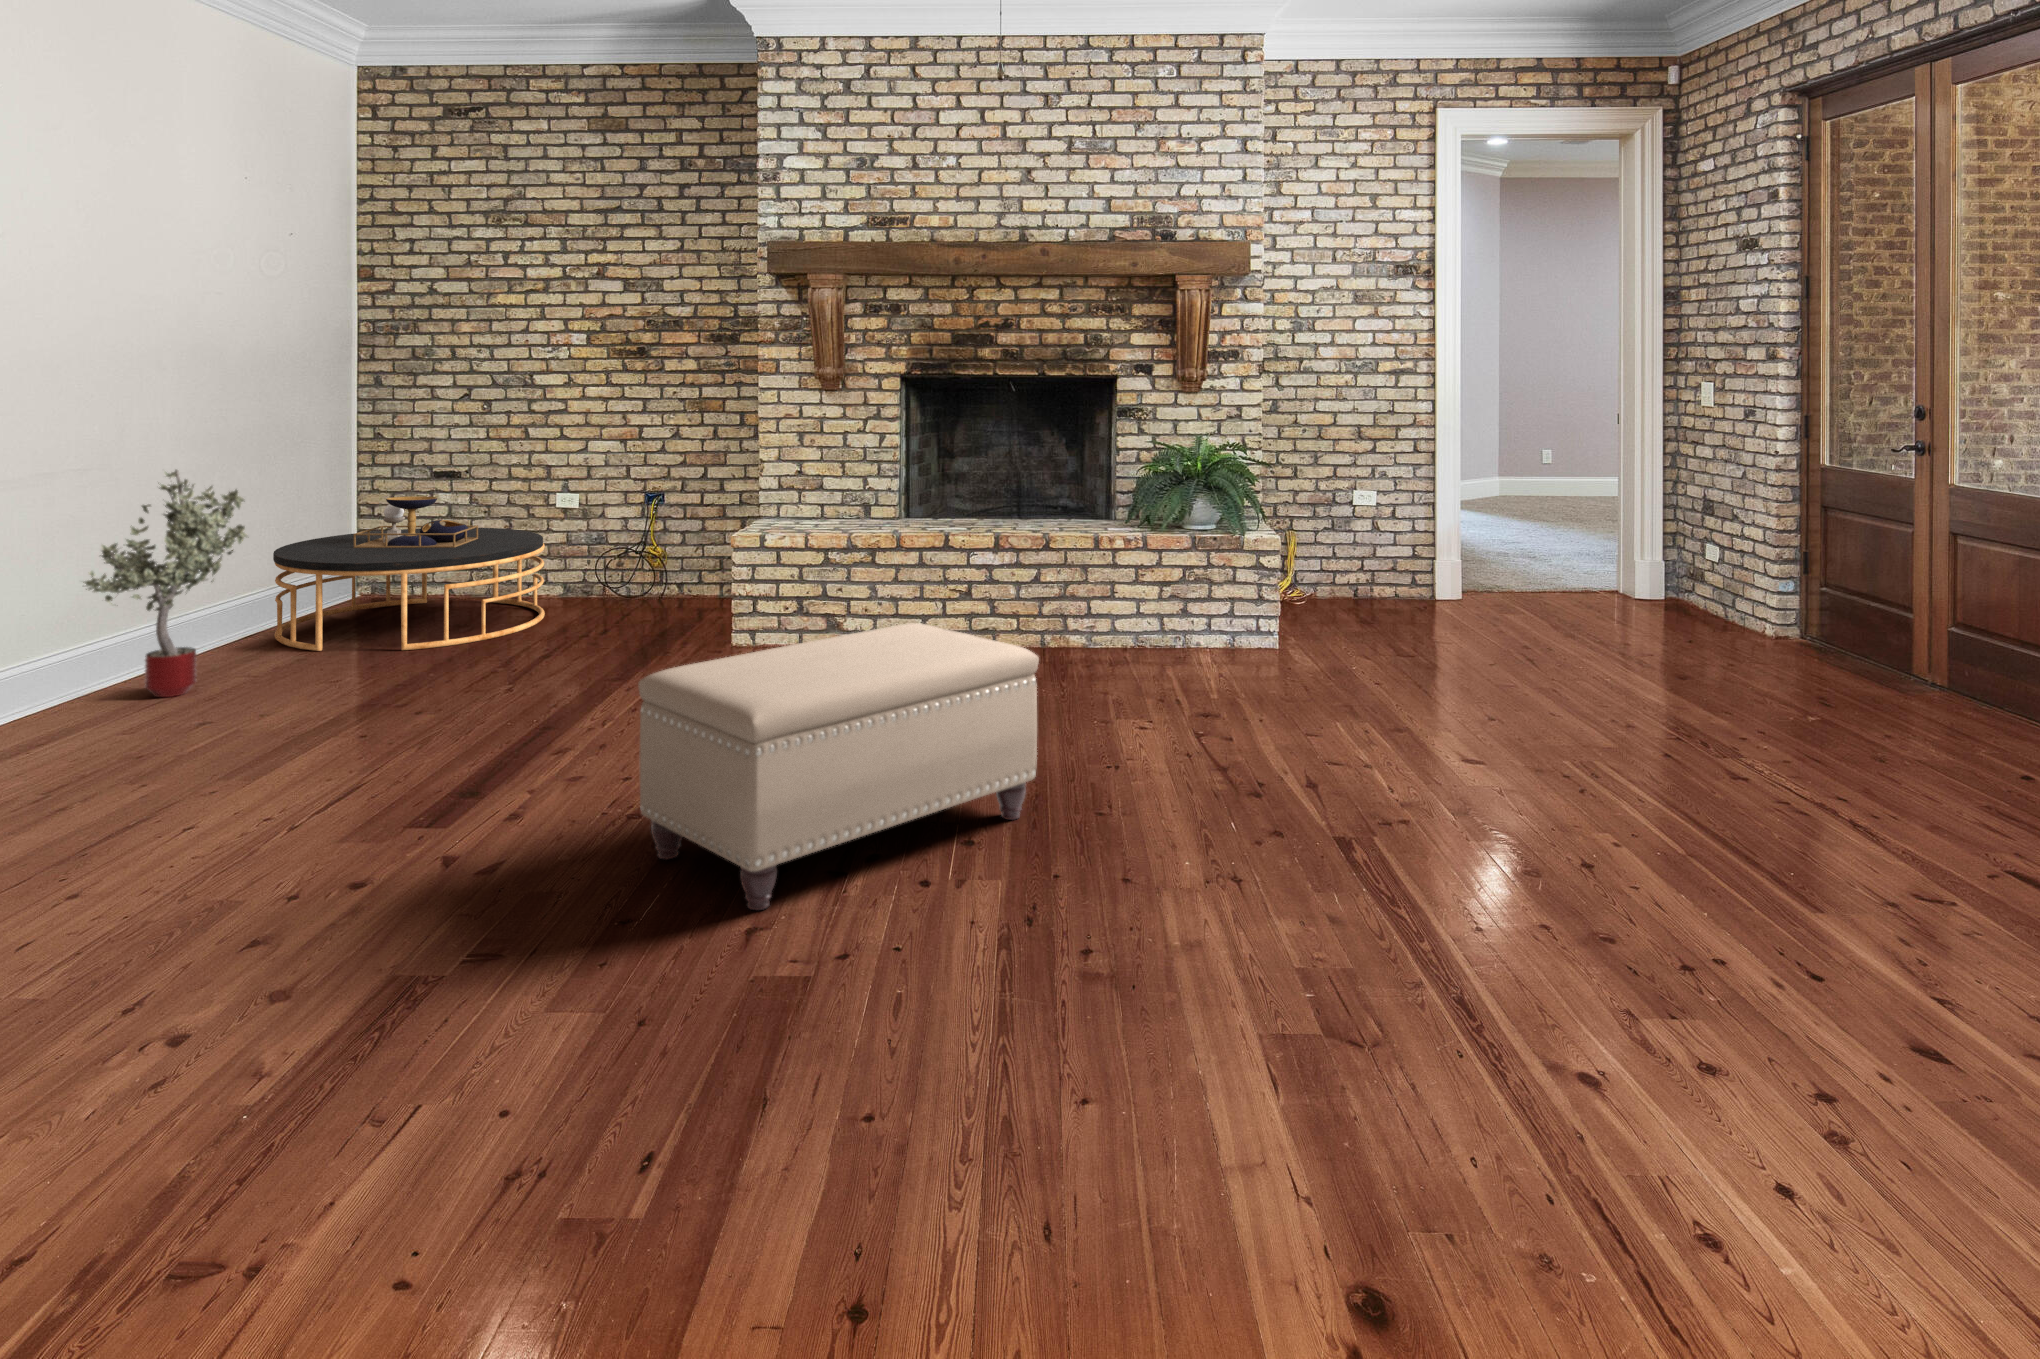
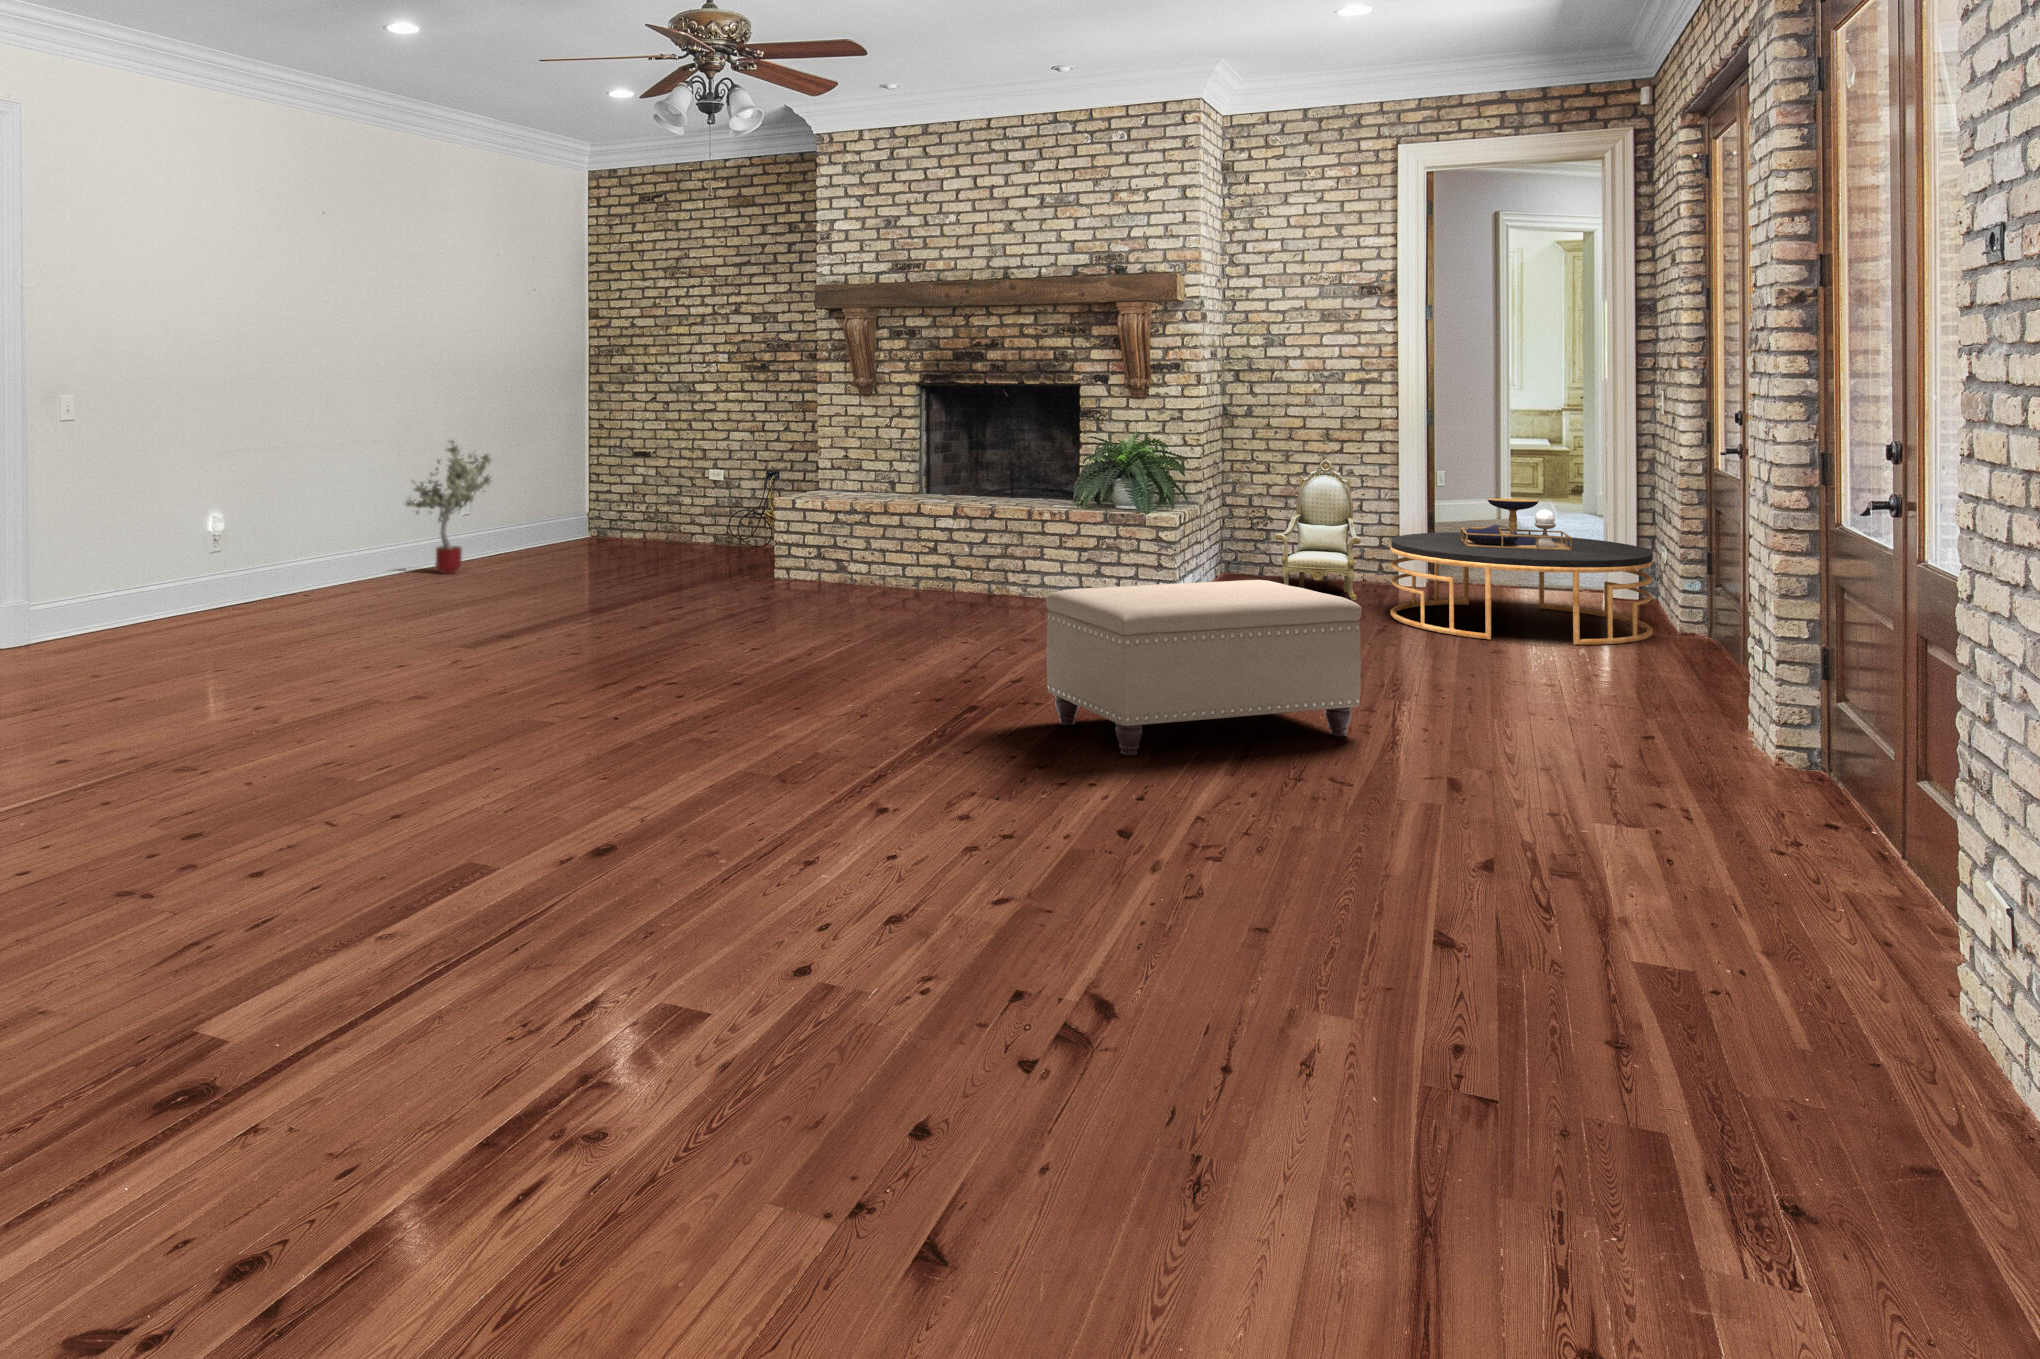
armchair: none [1307,410,1435,618] -> present [1275,460,1361,600]
coffee table: present [273,496,545,651] -> present [1390,498,1653,645]
ottoman: present [639,623,1039,910] -> present [1046,580,1362,756]

